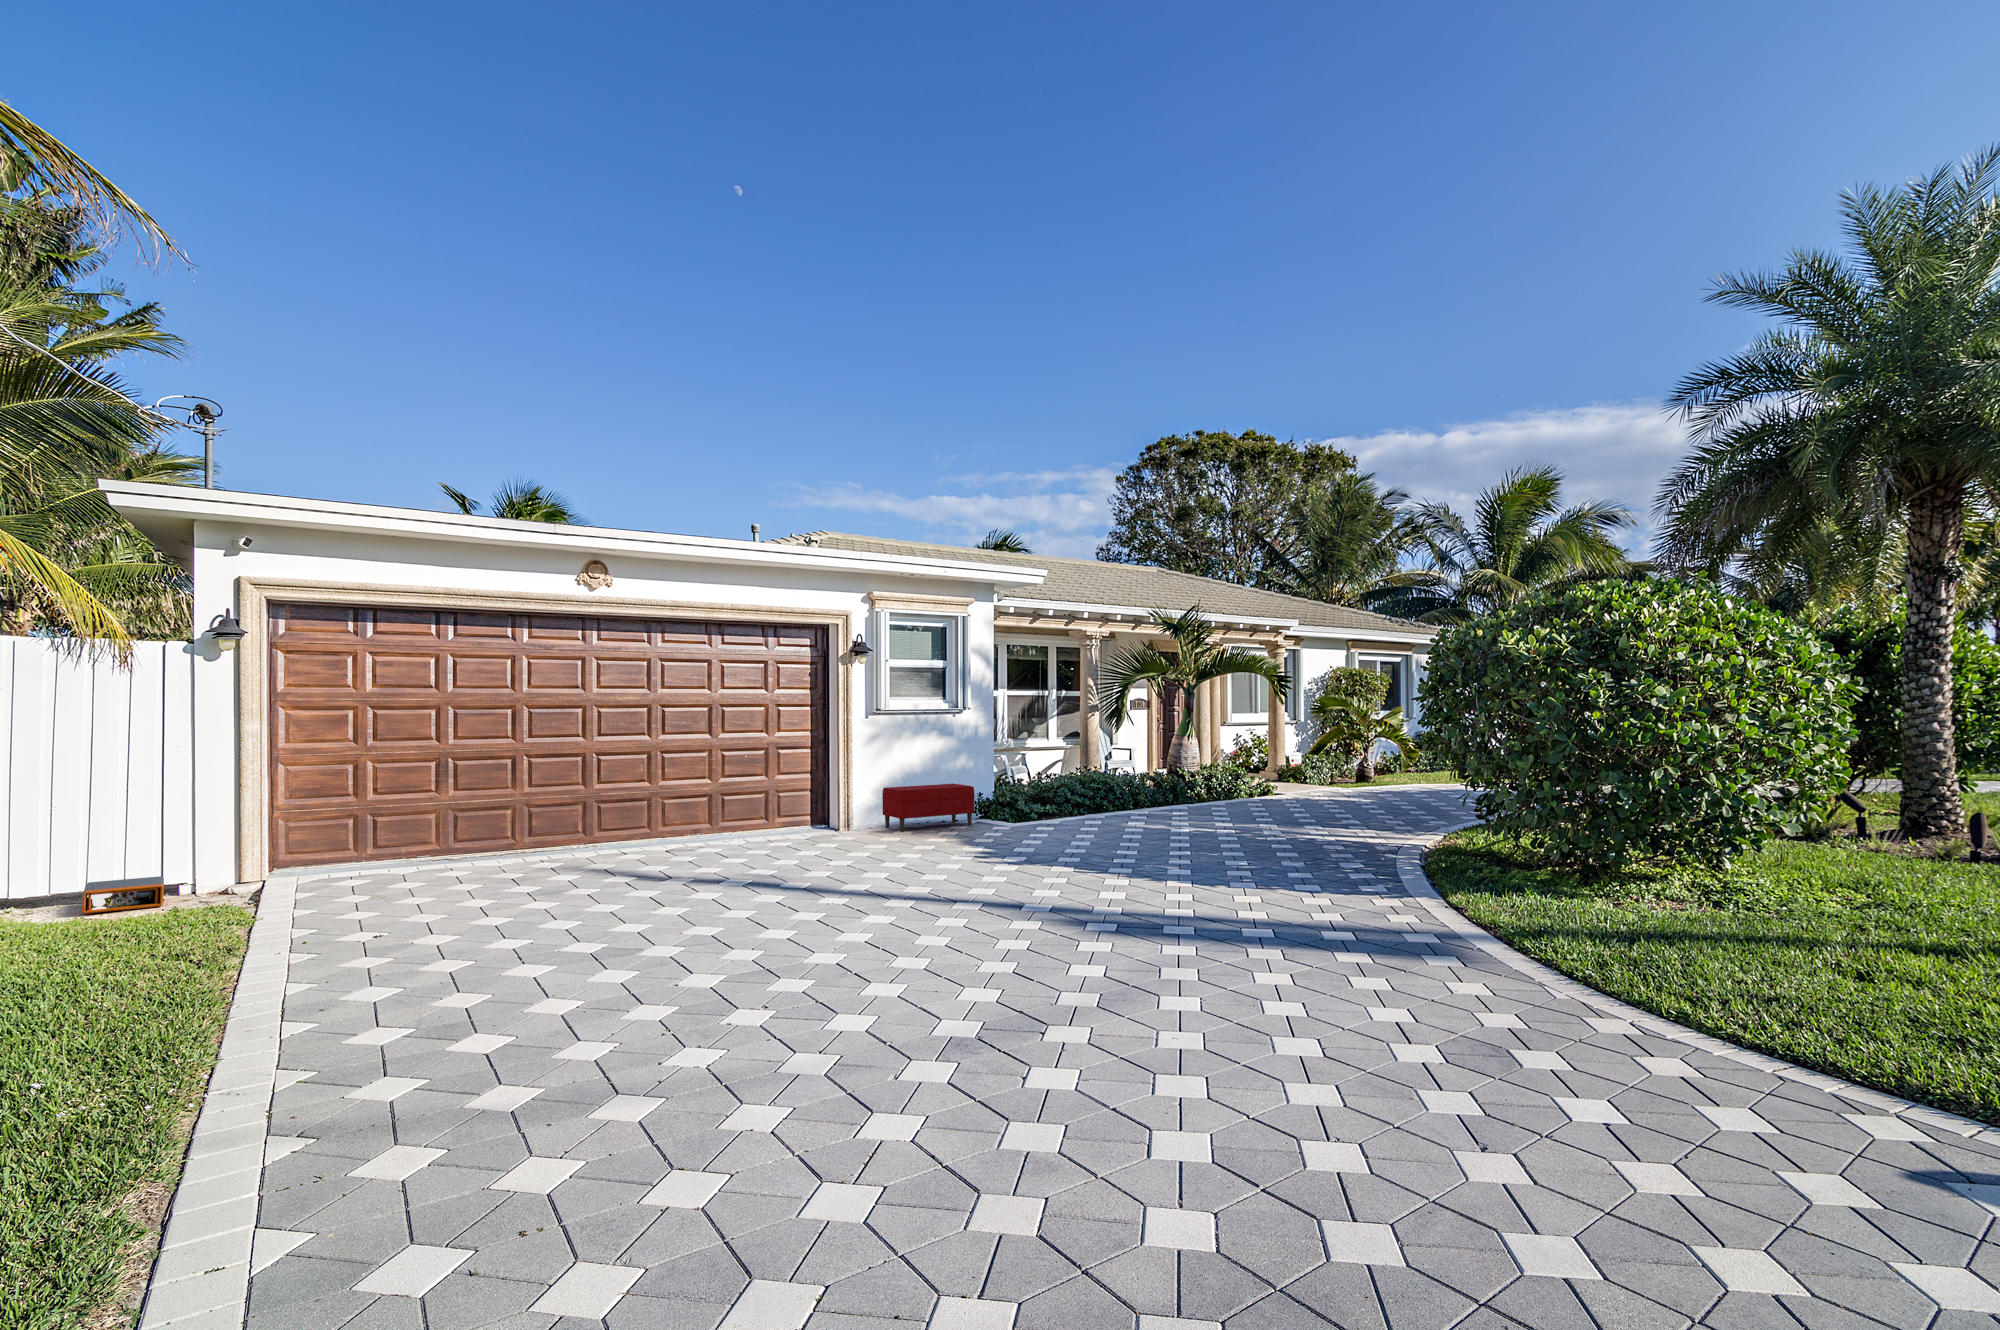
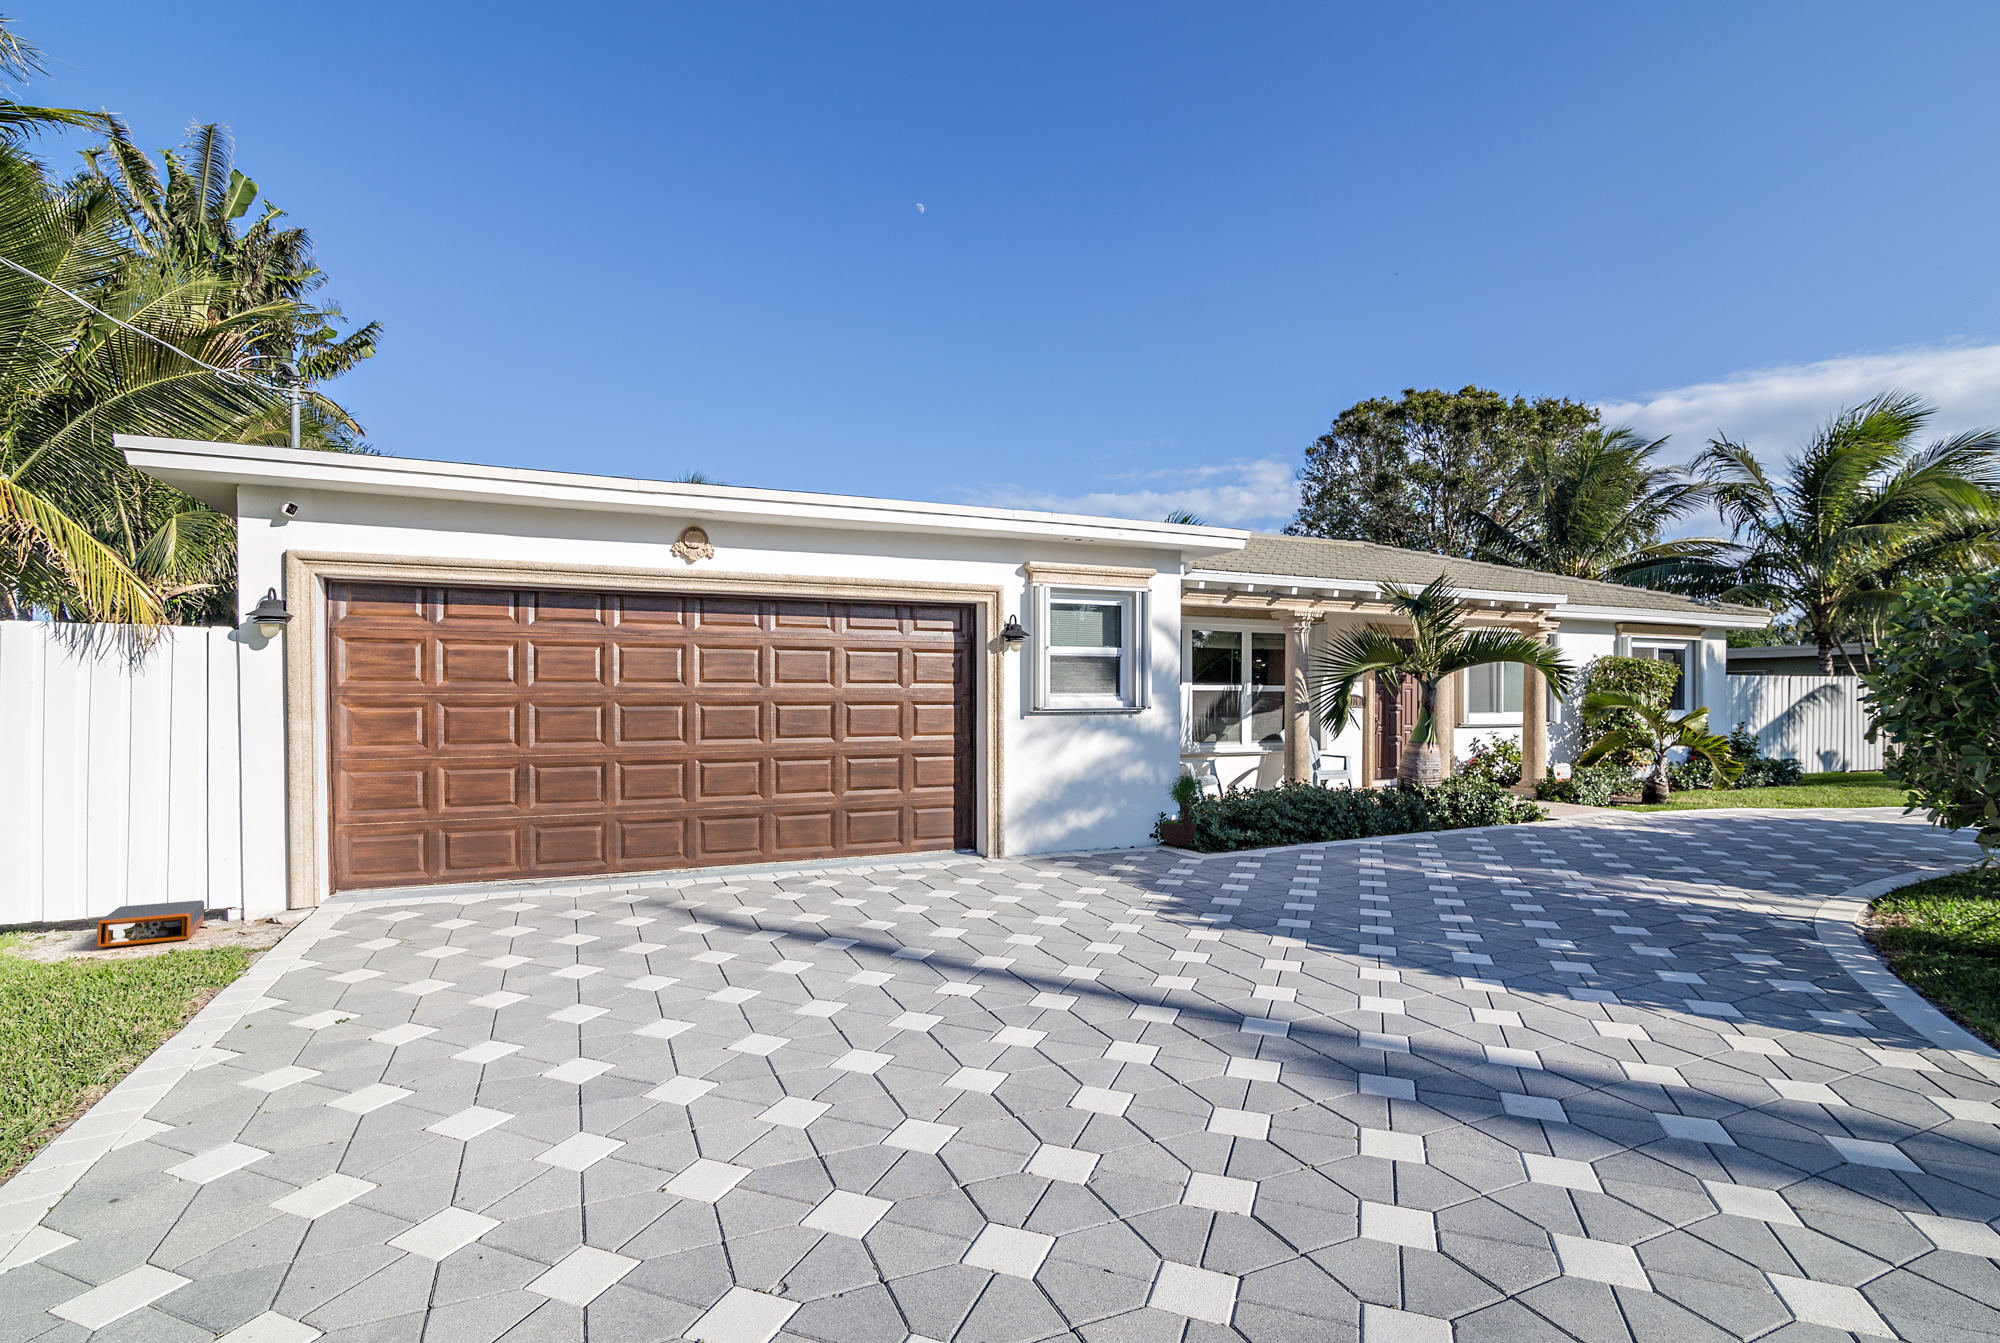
potted tree: none [979,756,1015,820] -> present [1162,772,1204,846]
bench: present [882,783,974,832] -> none [1042,800,1157,861]

